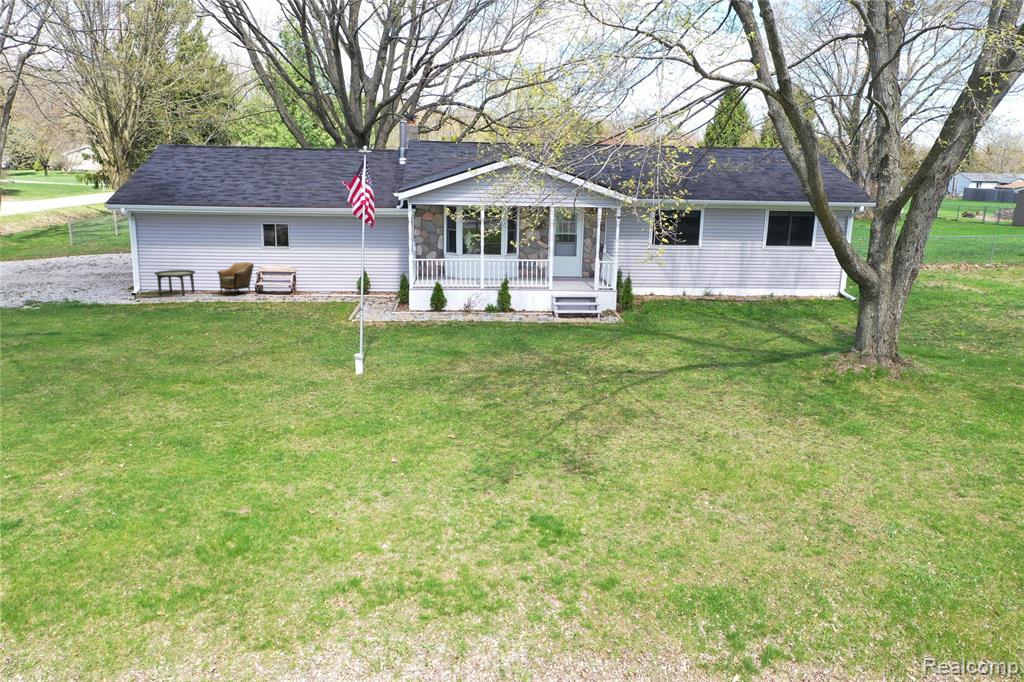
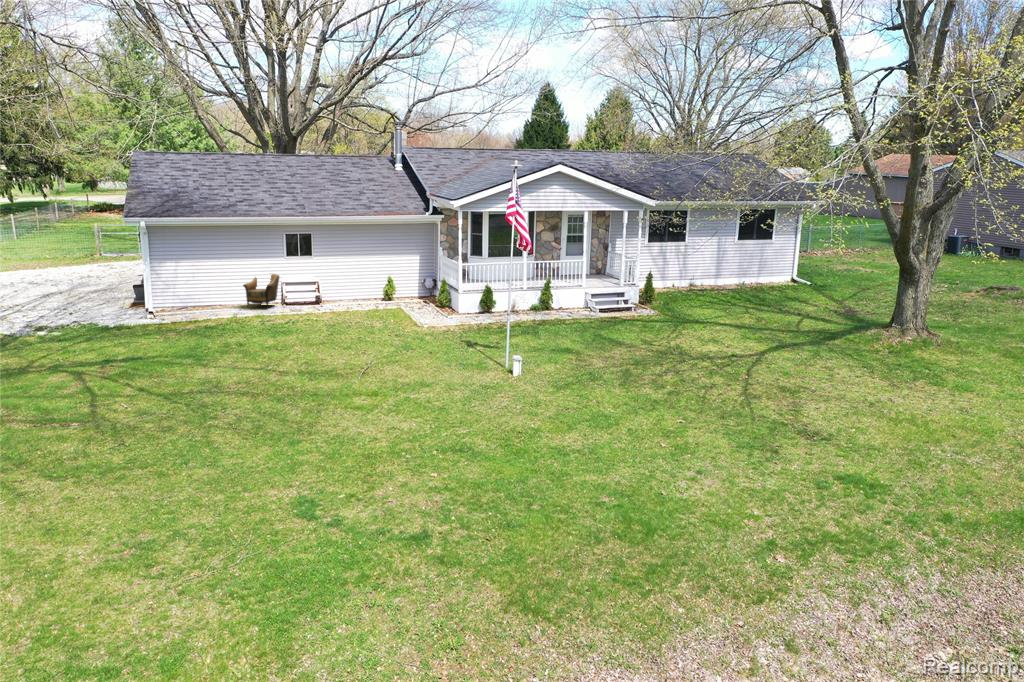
round table: present [155,270,195,296] -> none [175,285,219,313]

